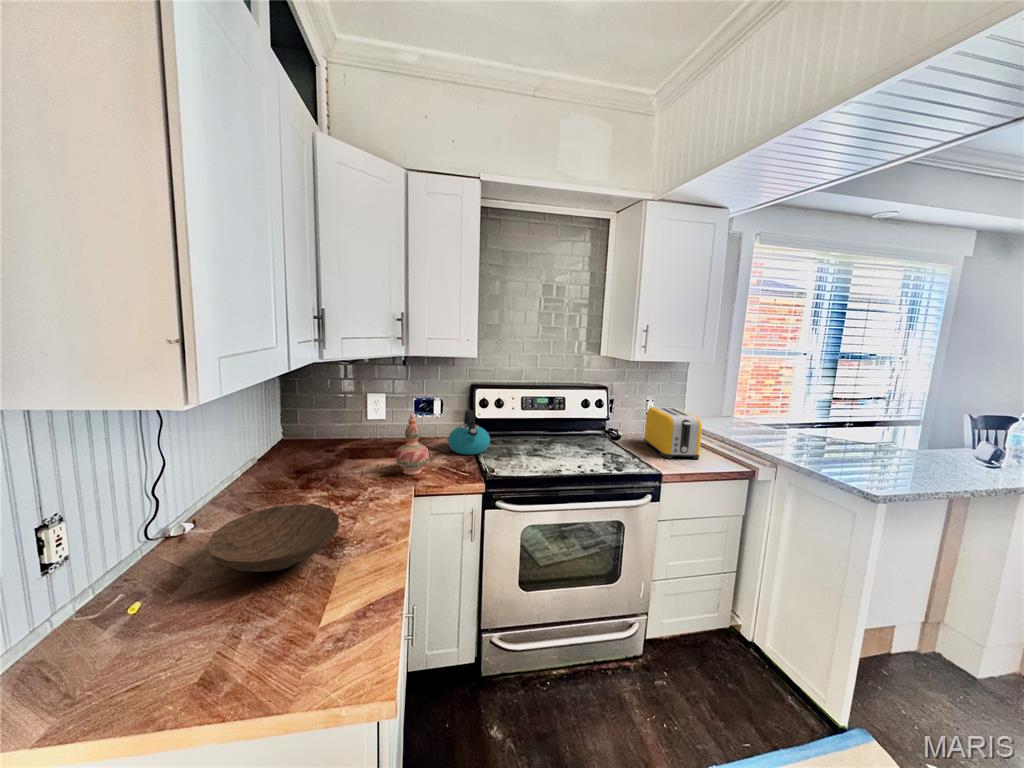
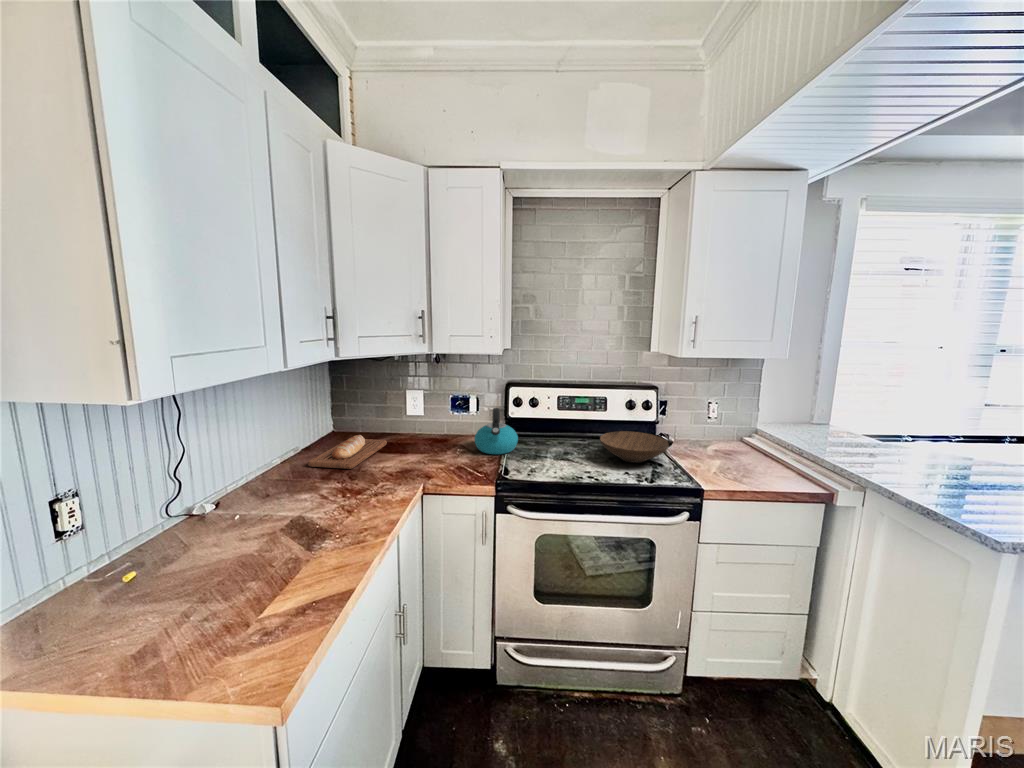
toaster: present [644,407,702,459] -> none [700,410,766,474]
decorative vase: present [396,414,429,475] -> none [411,411,444,472]
bread loaf: none [279,441,354,476] -> present [308,435,387,469]
wooden bowl: present [207,504,339,572] -> present [600,431,669,463]

